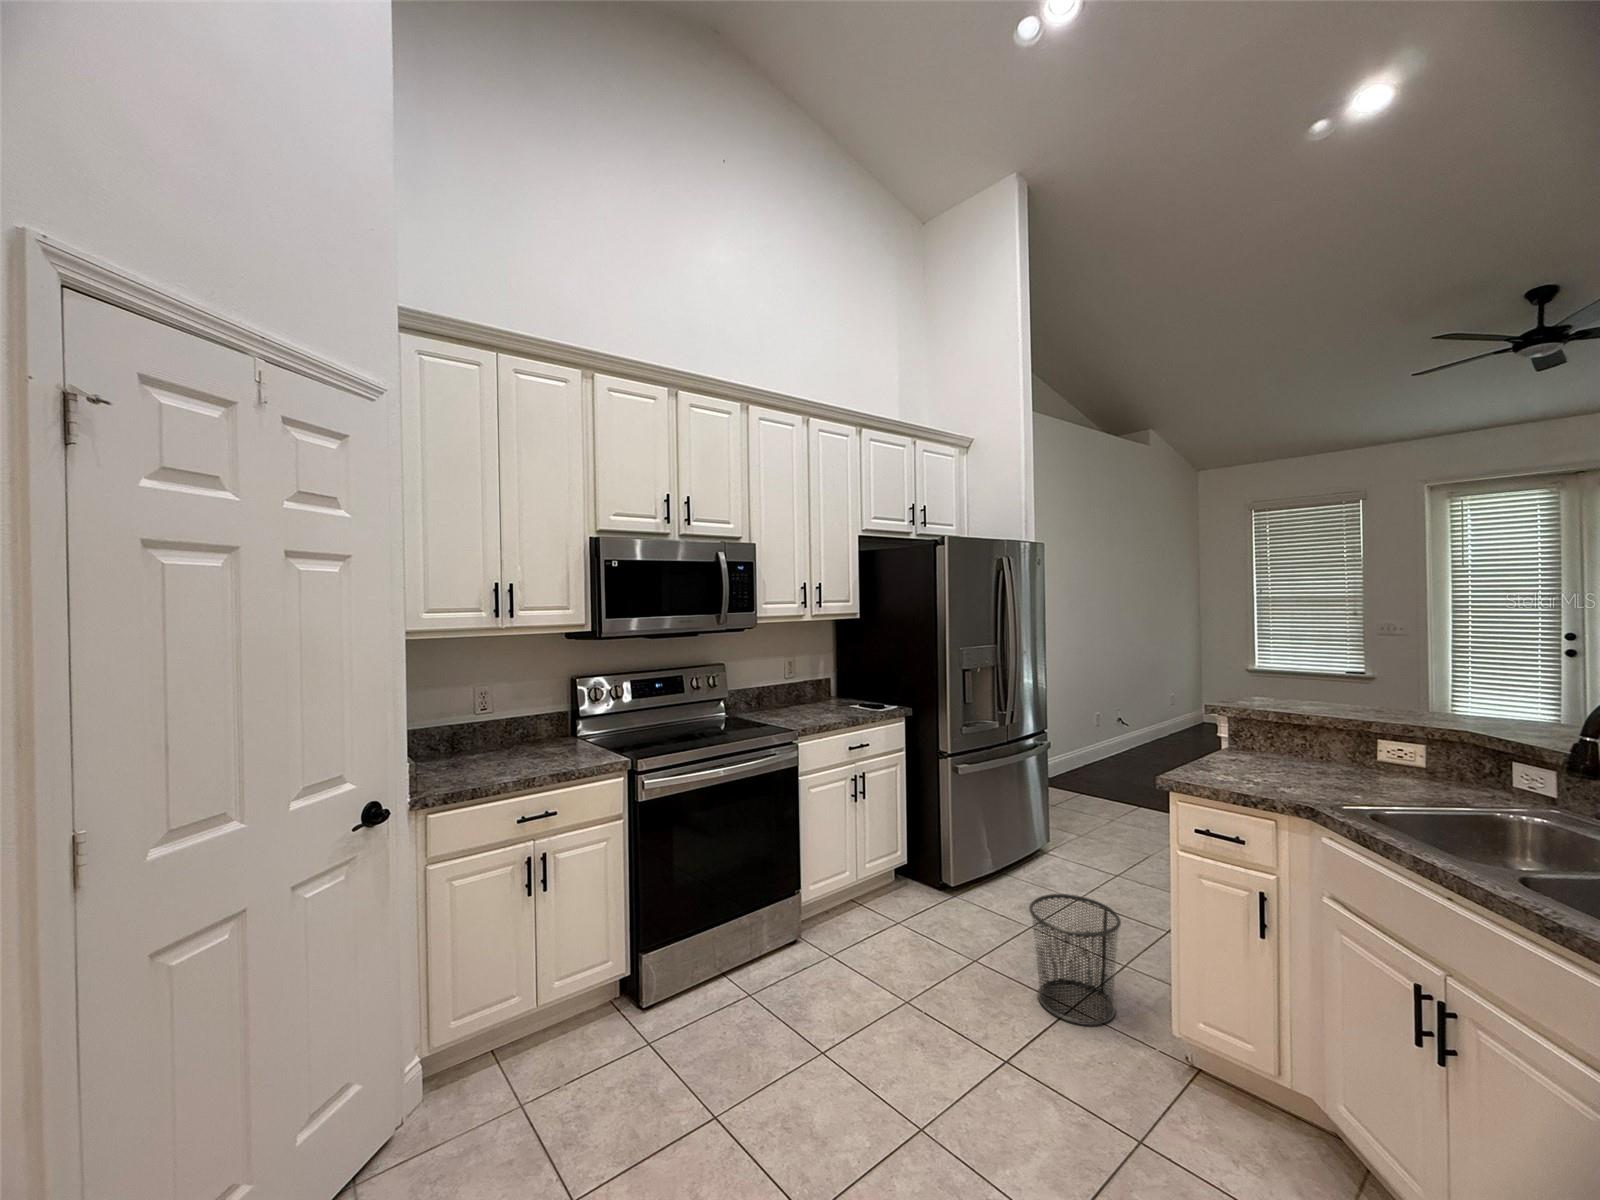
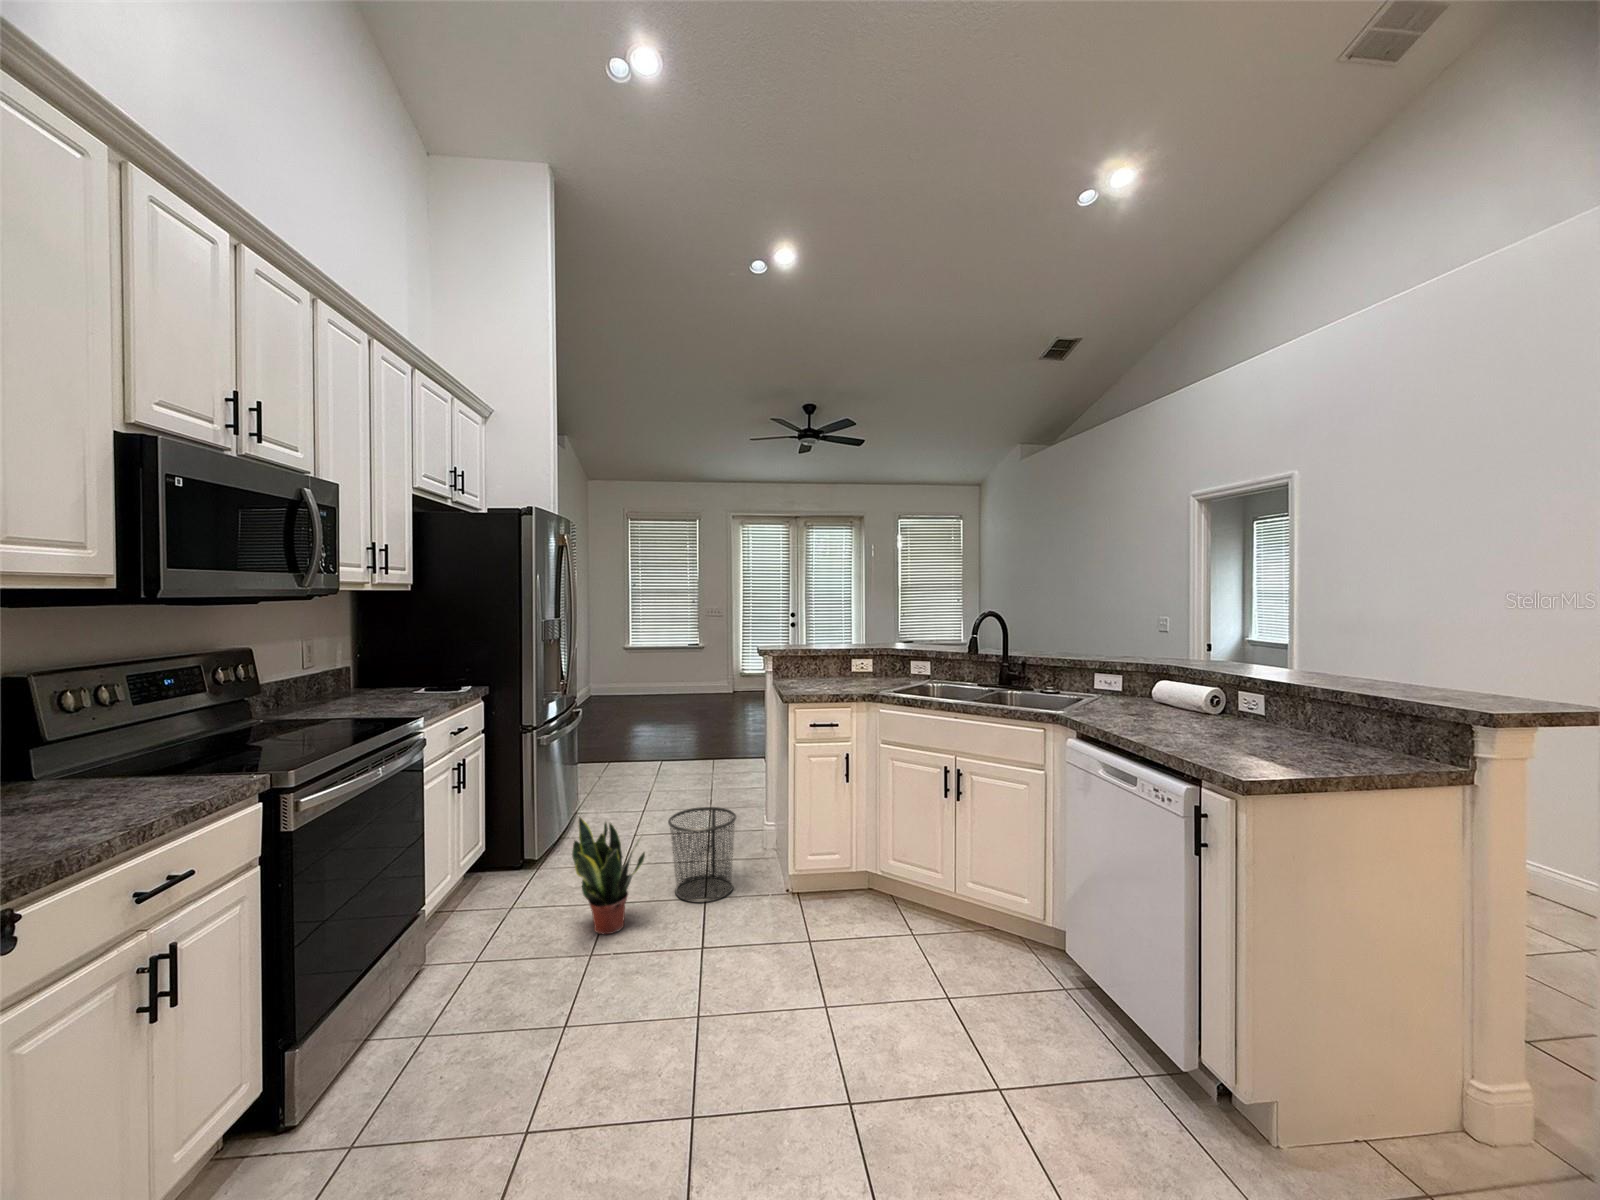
potted plant: none [895,858,990,996] -> present [572,817,645,934]

